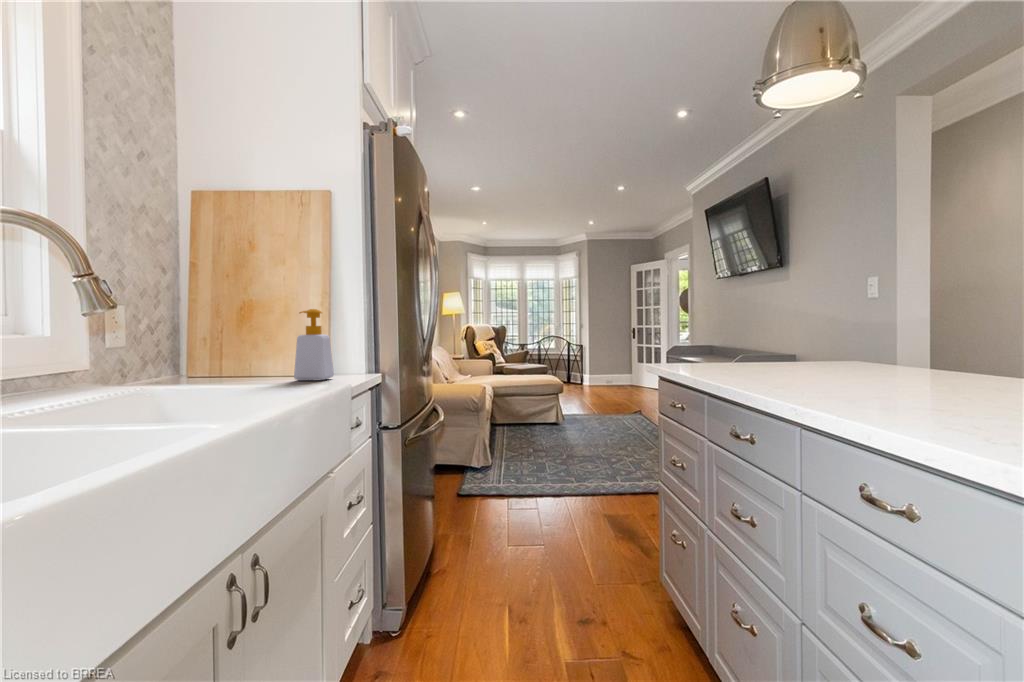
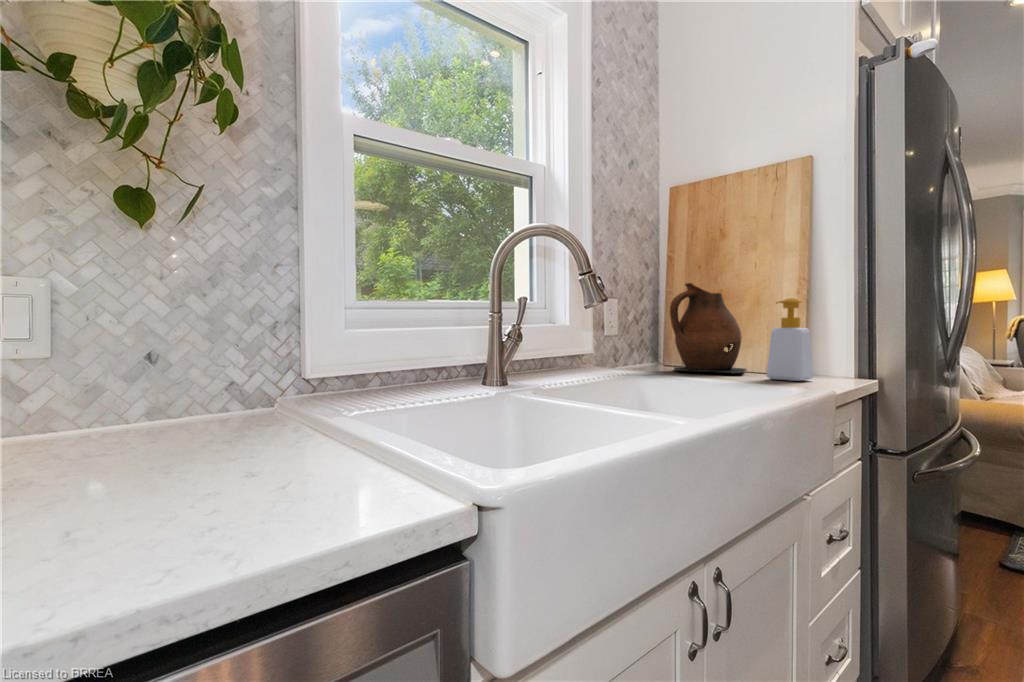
ceramic pitcher: none [193,291,279,380] -> present [670,283,747,374]

